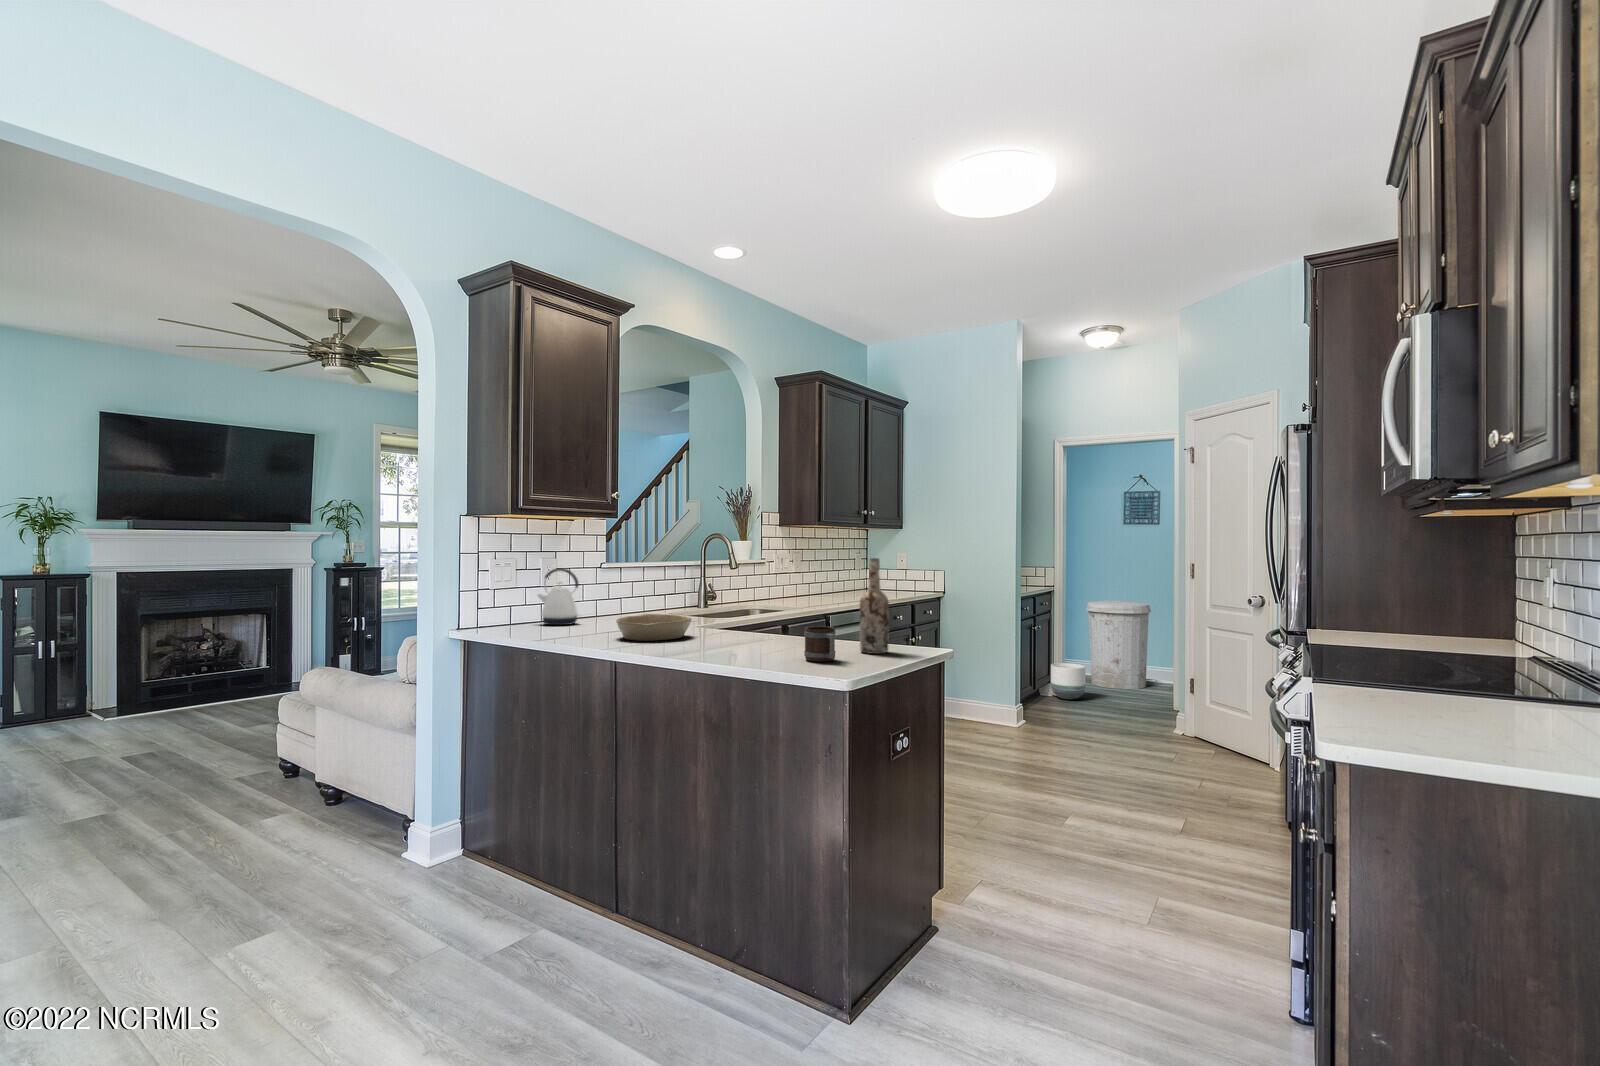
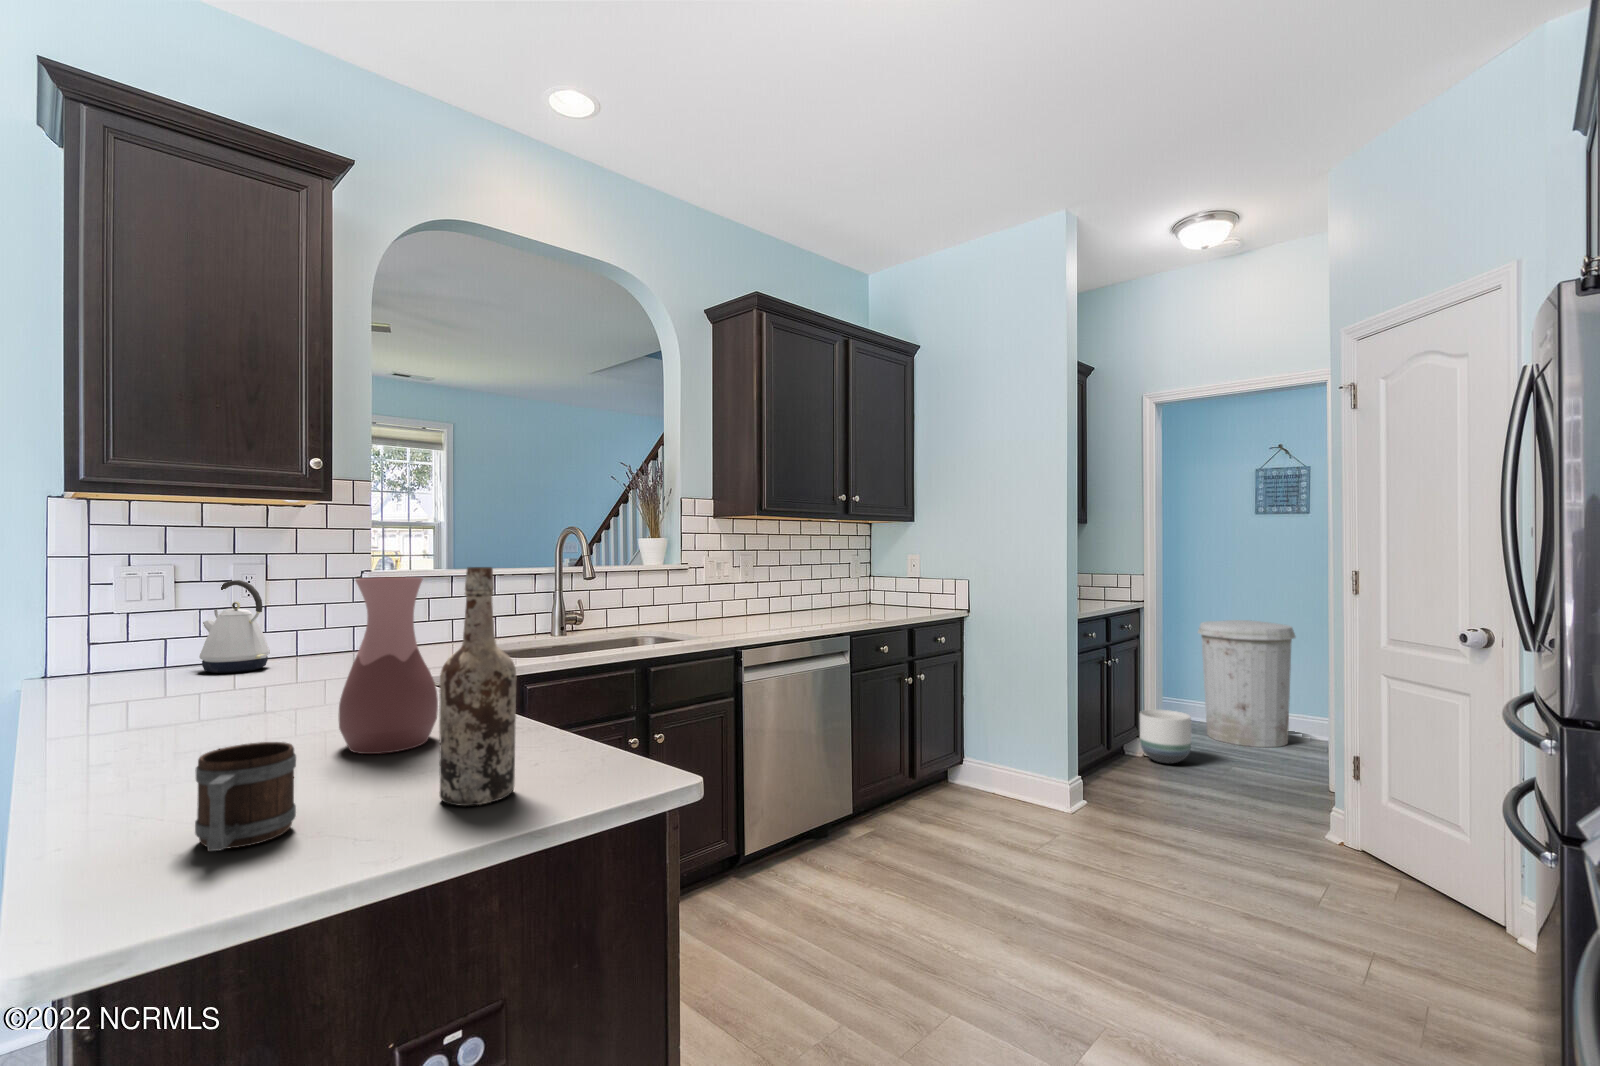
vase: none [759,564,802,645] -> present [339,577,438,754]
bowl: present [616,614,692,641] -> none [141,666,315,726]

